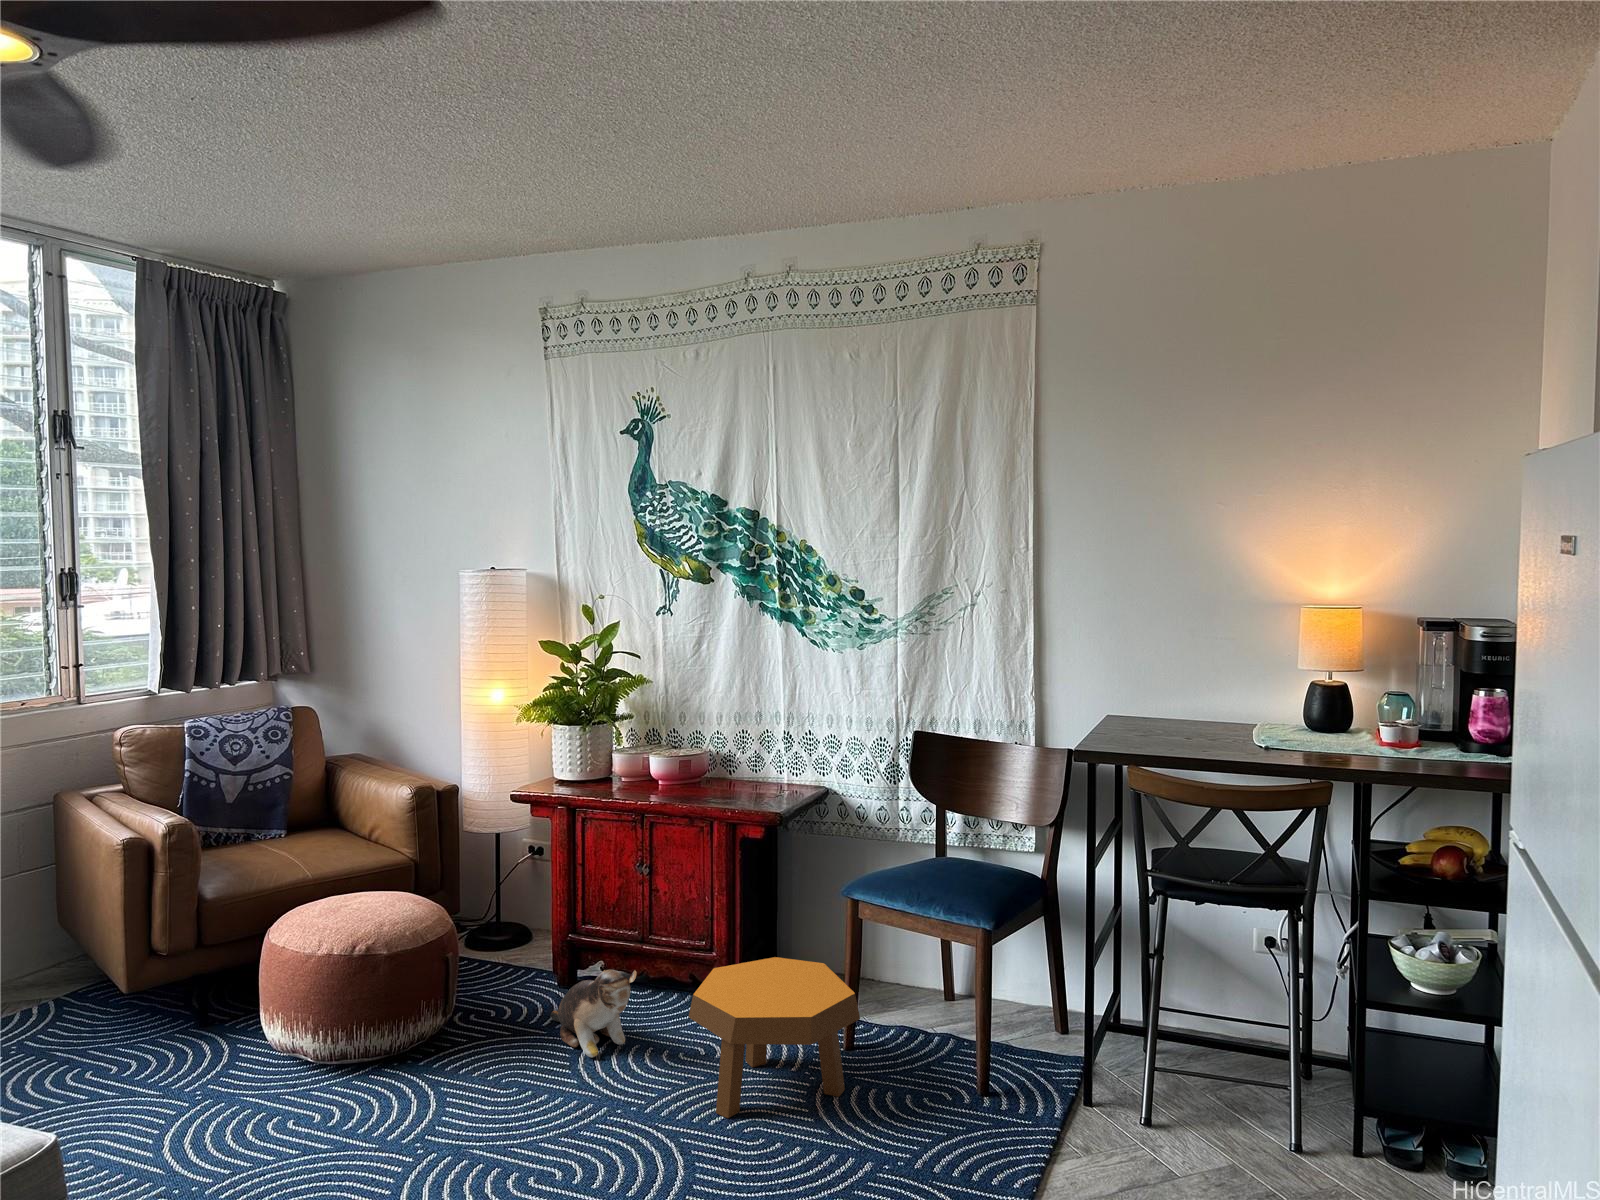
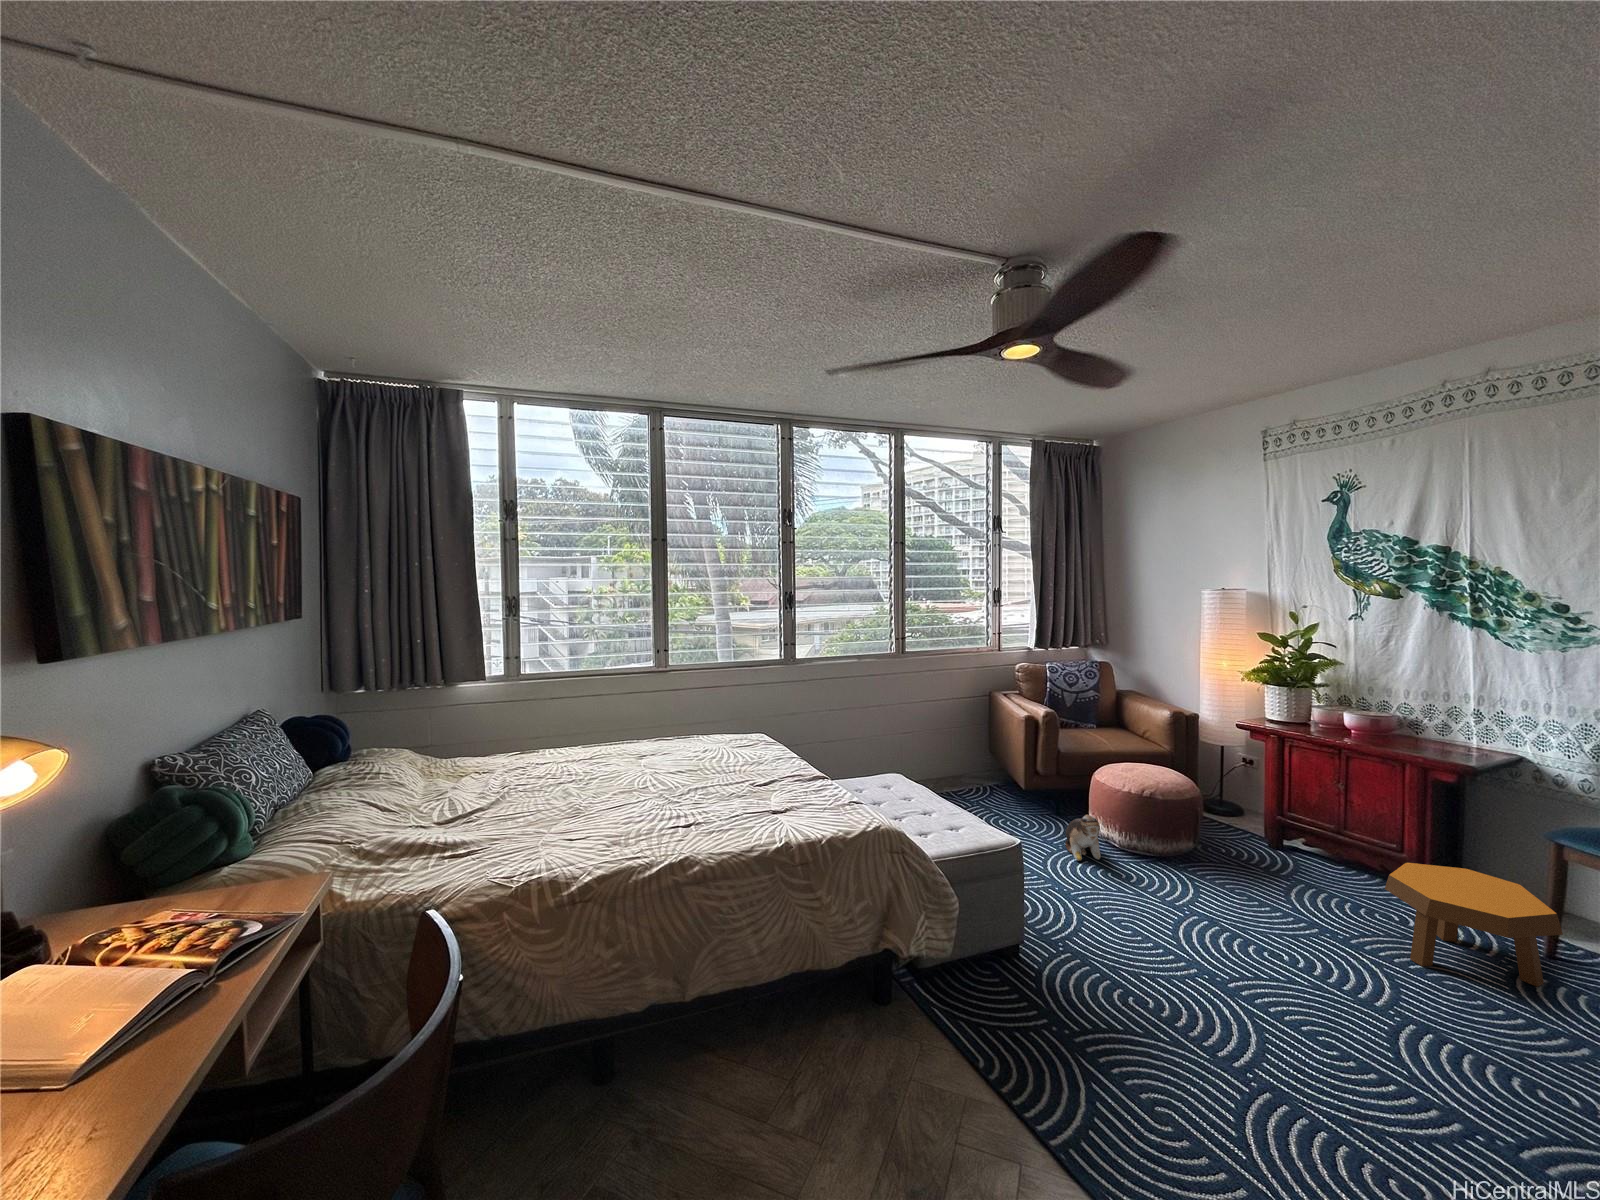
plush toy: present [551,970,637,1057] -> present [1065,815,1103,861]

